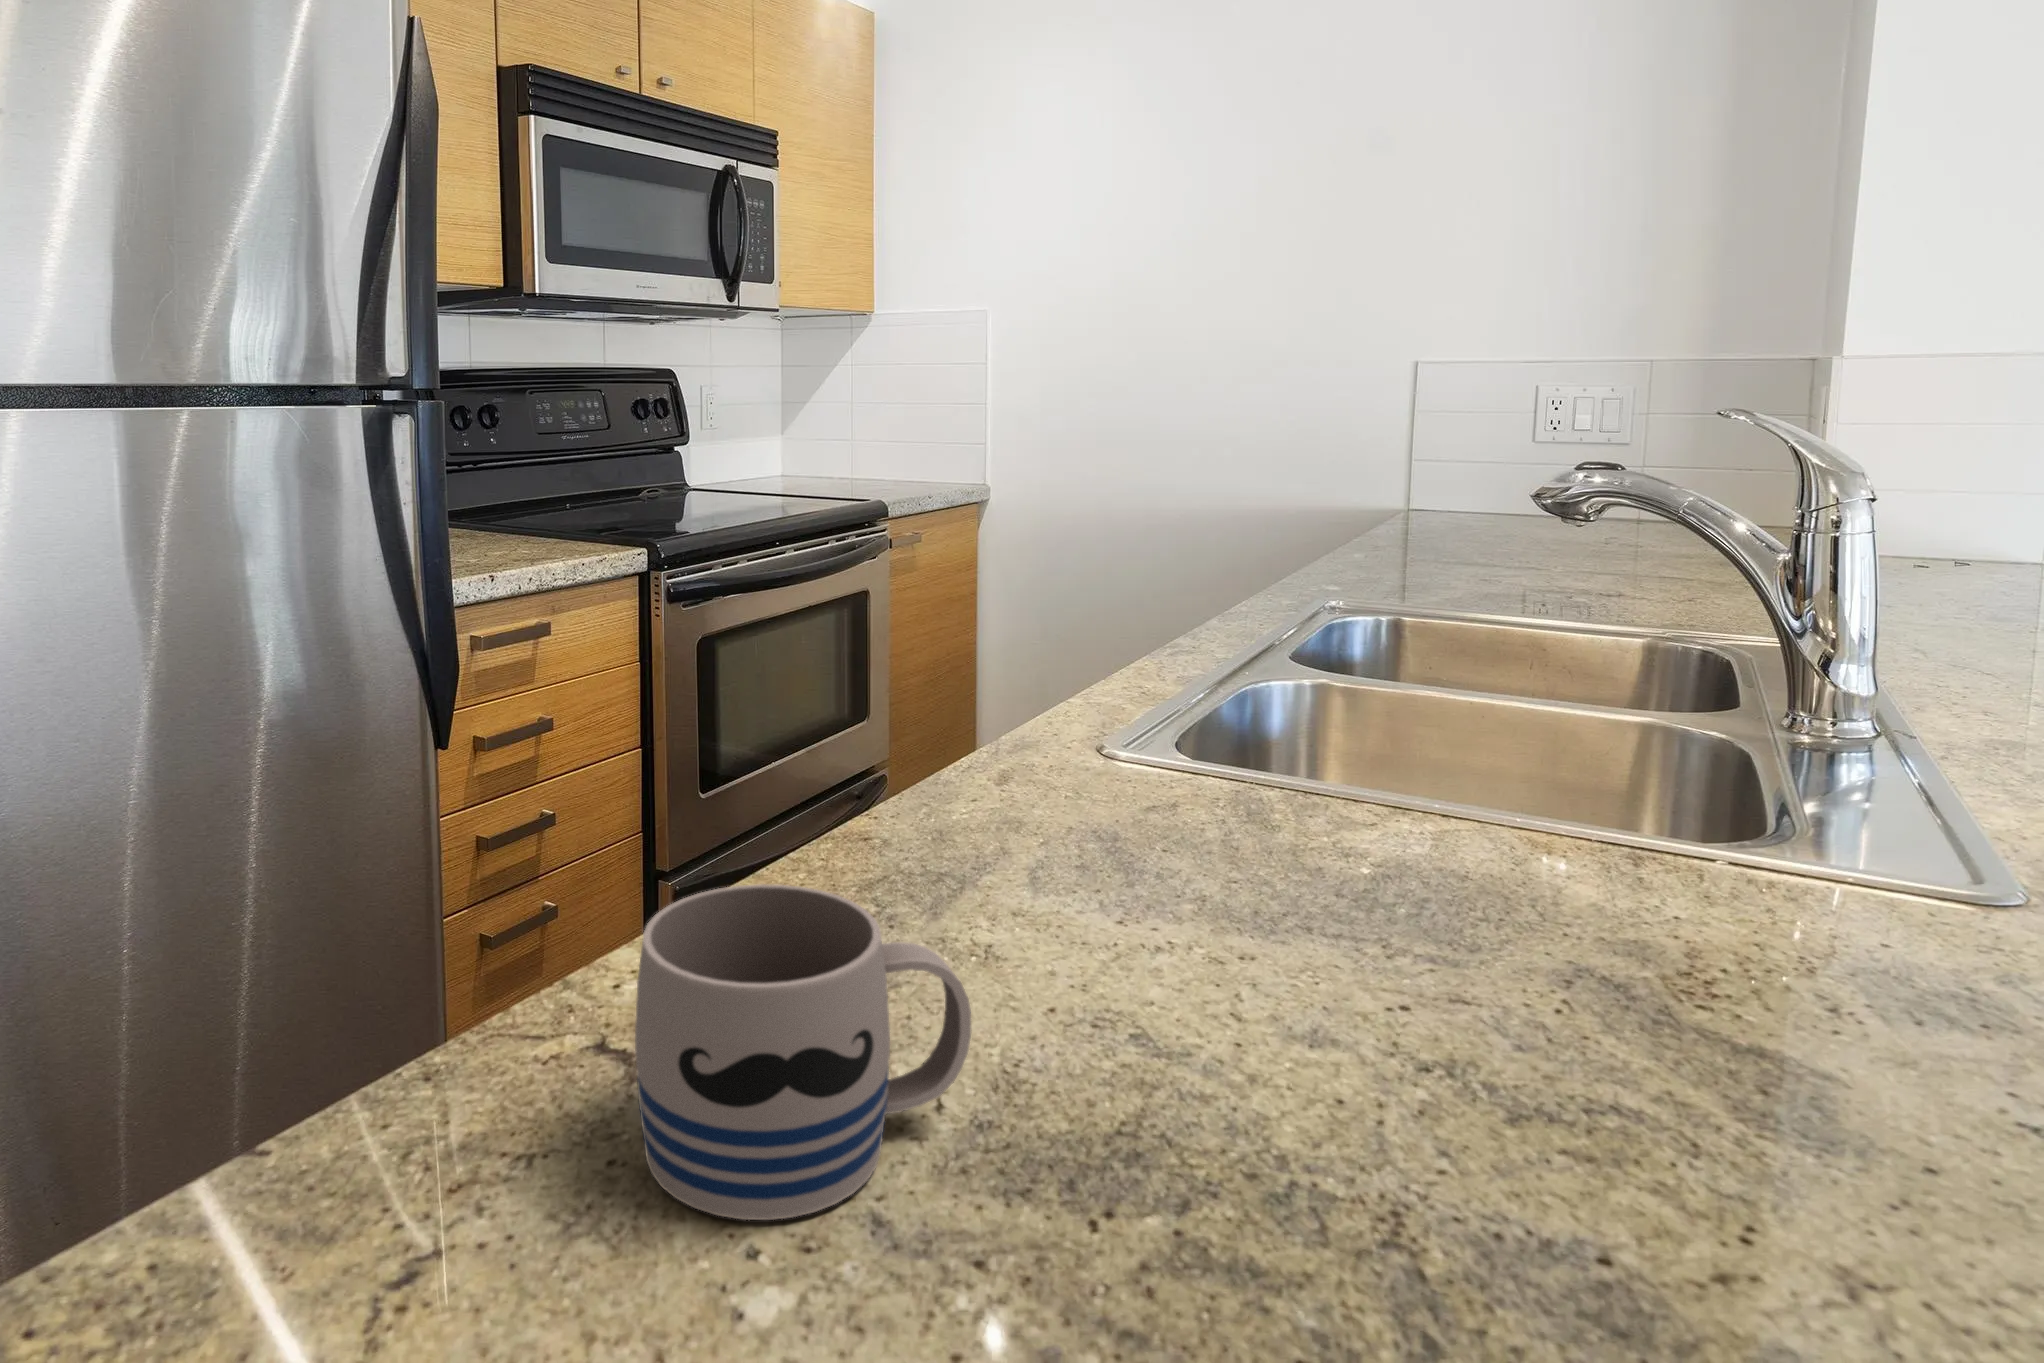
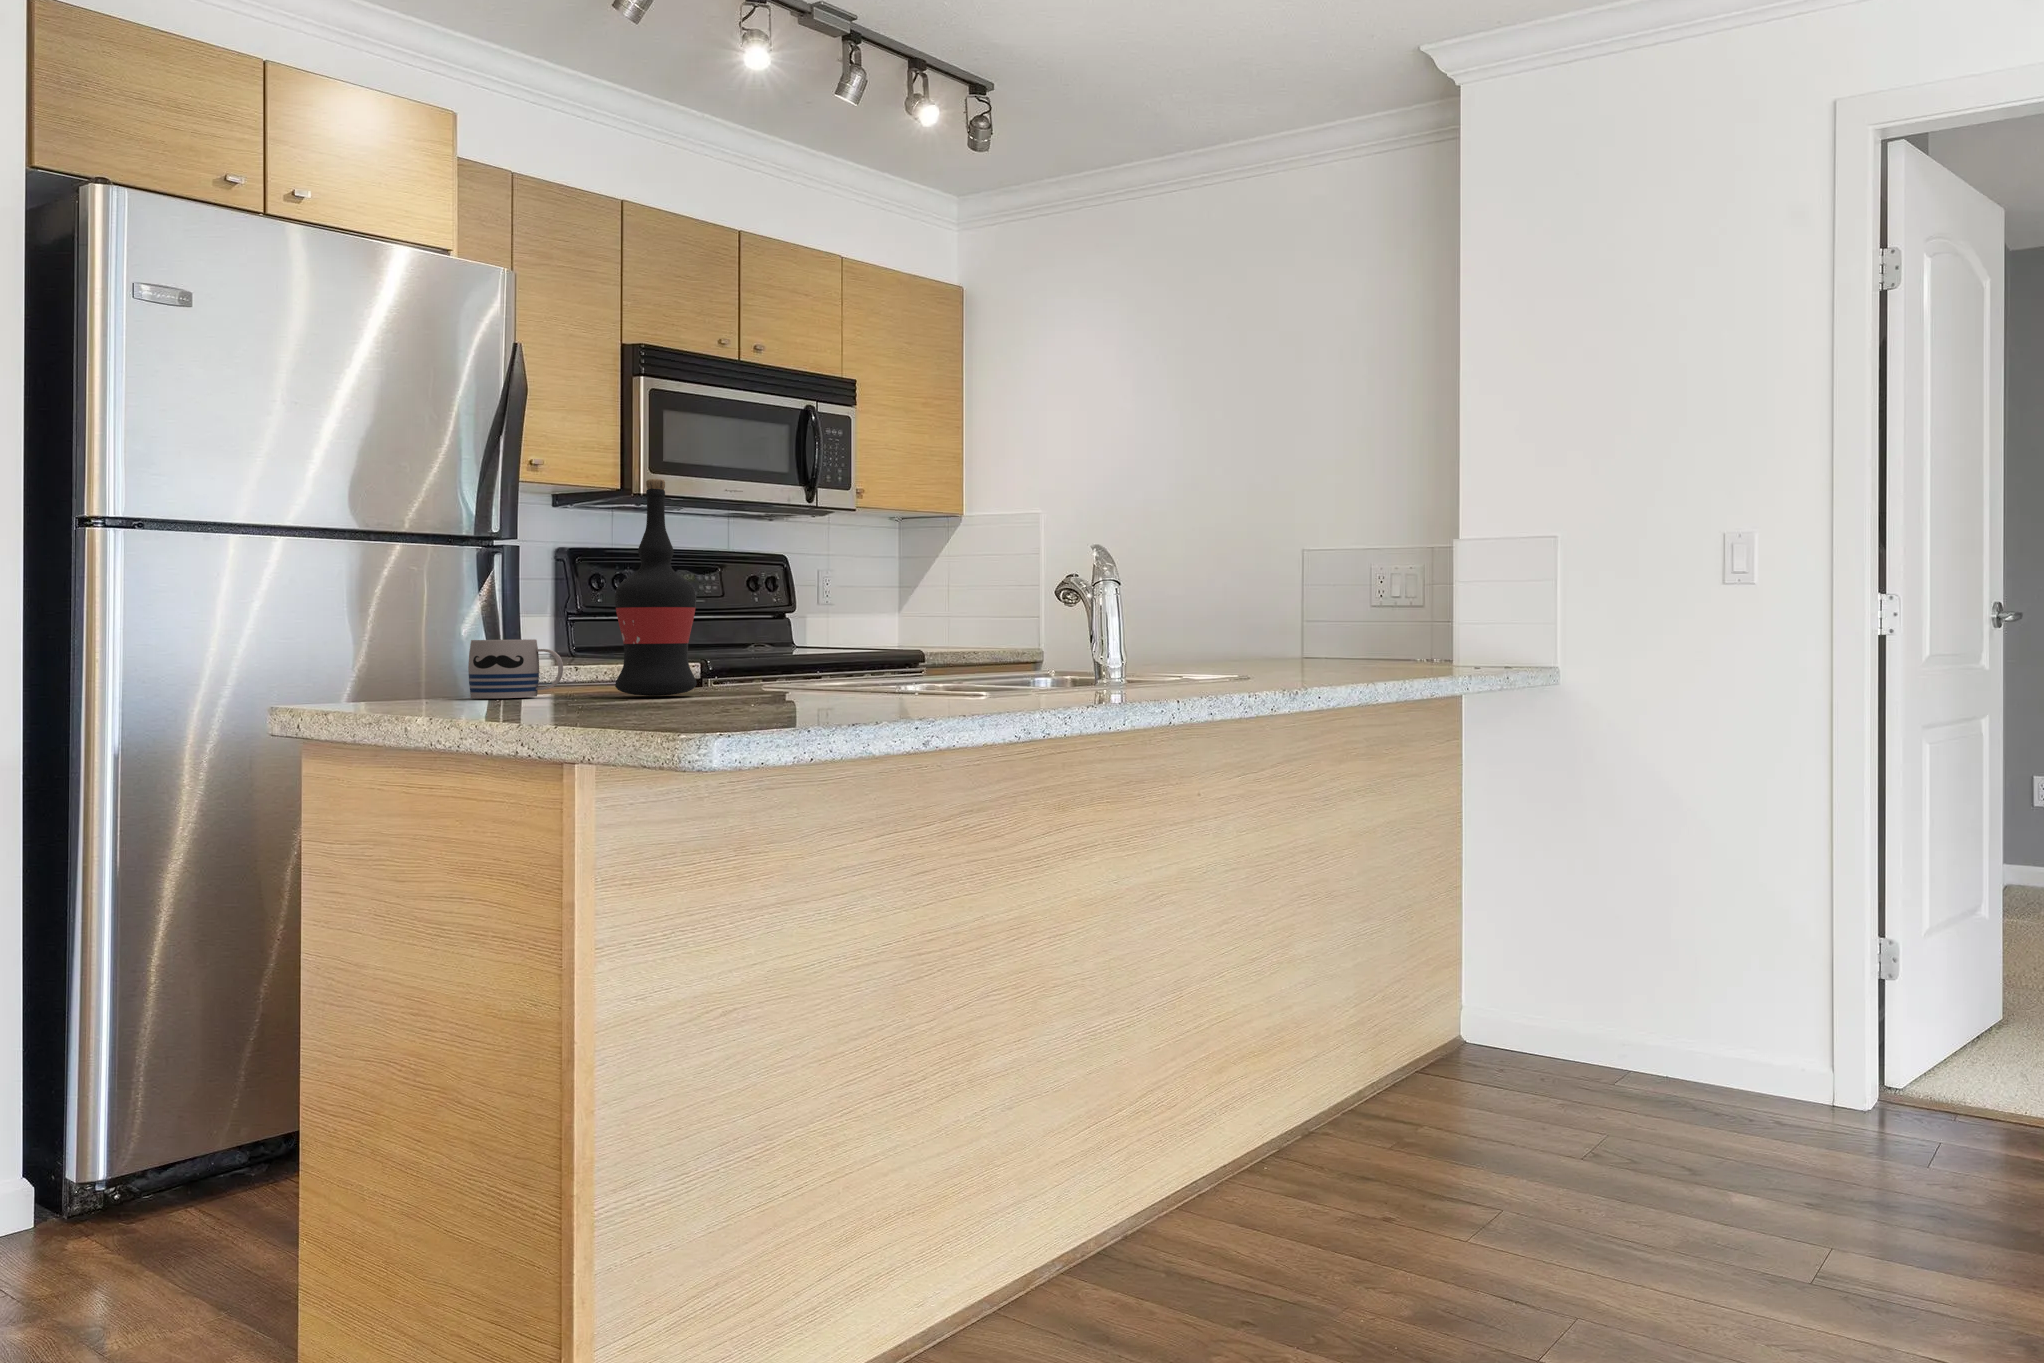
wine bottle: none [1169,289,1499,1175] -> present [615,479,697,696]

